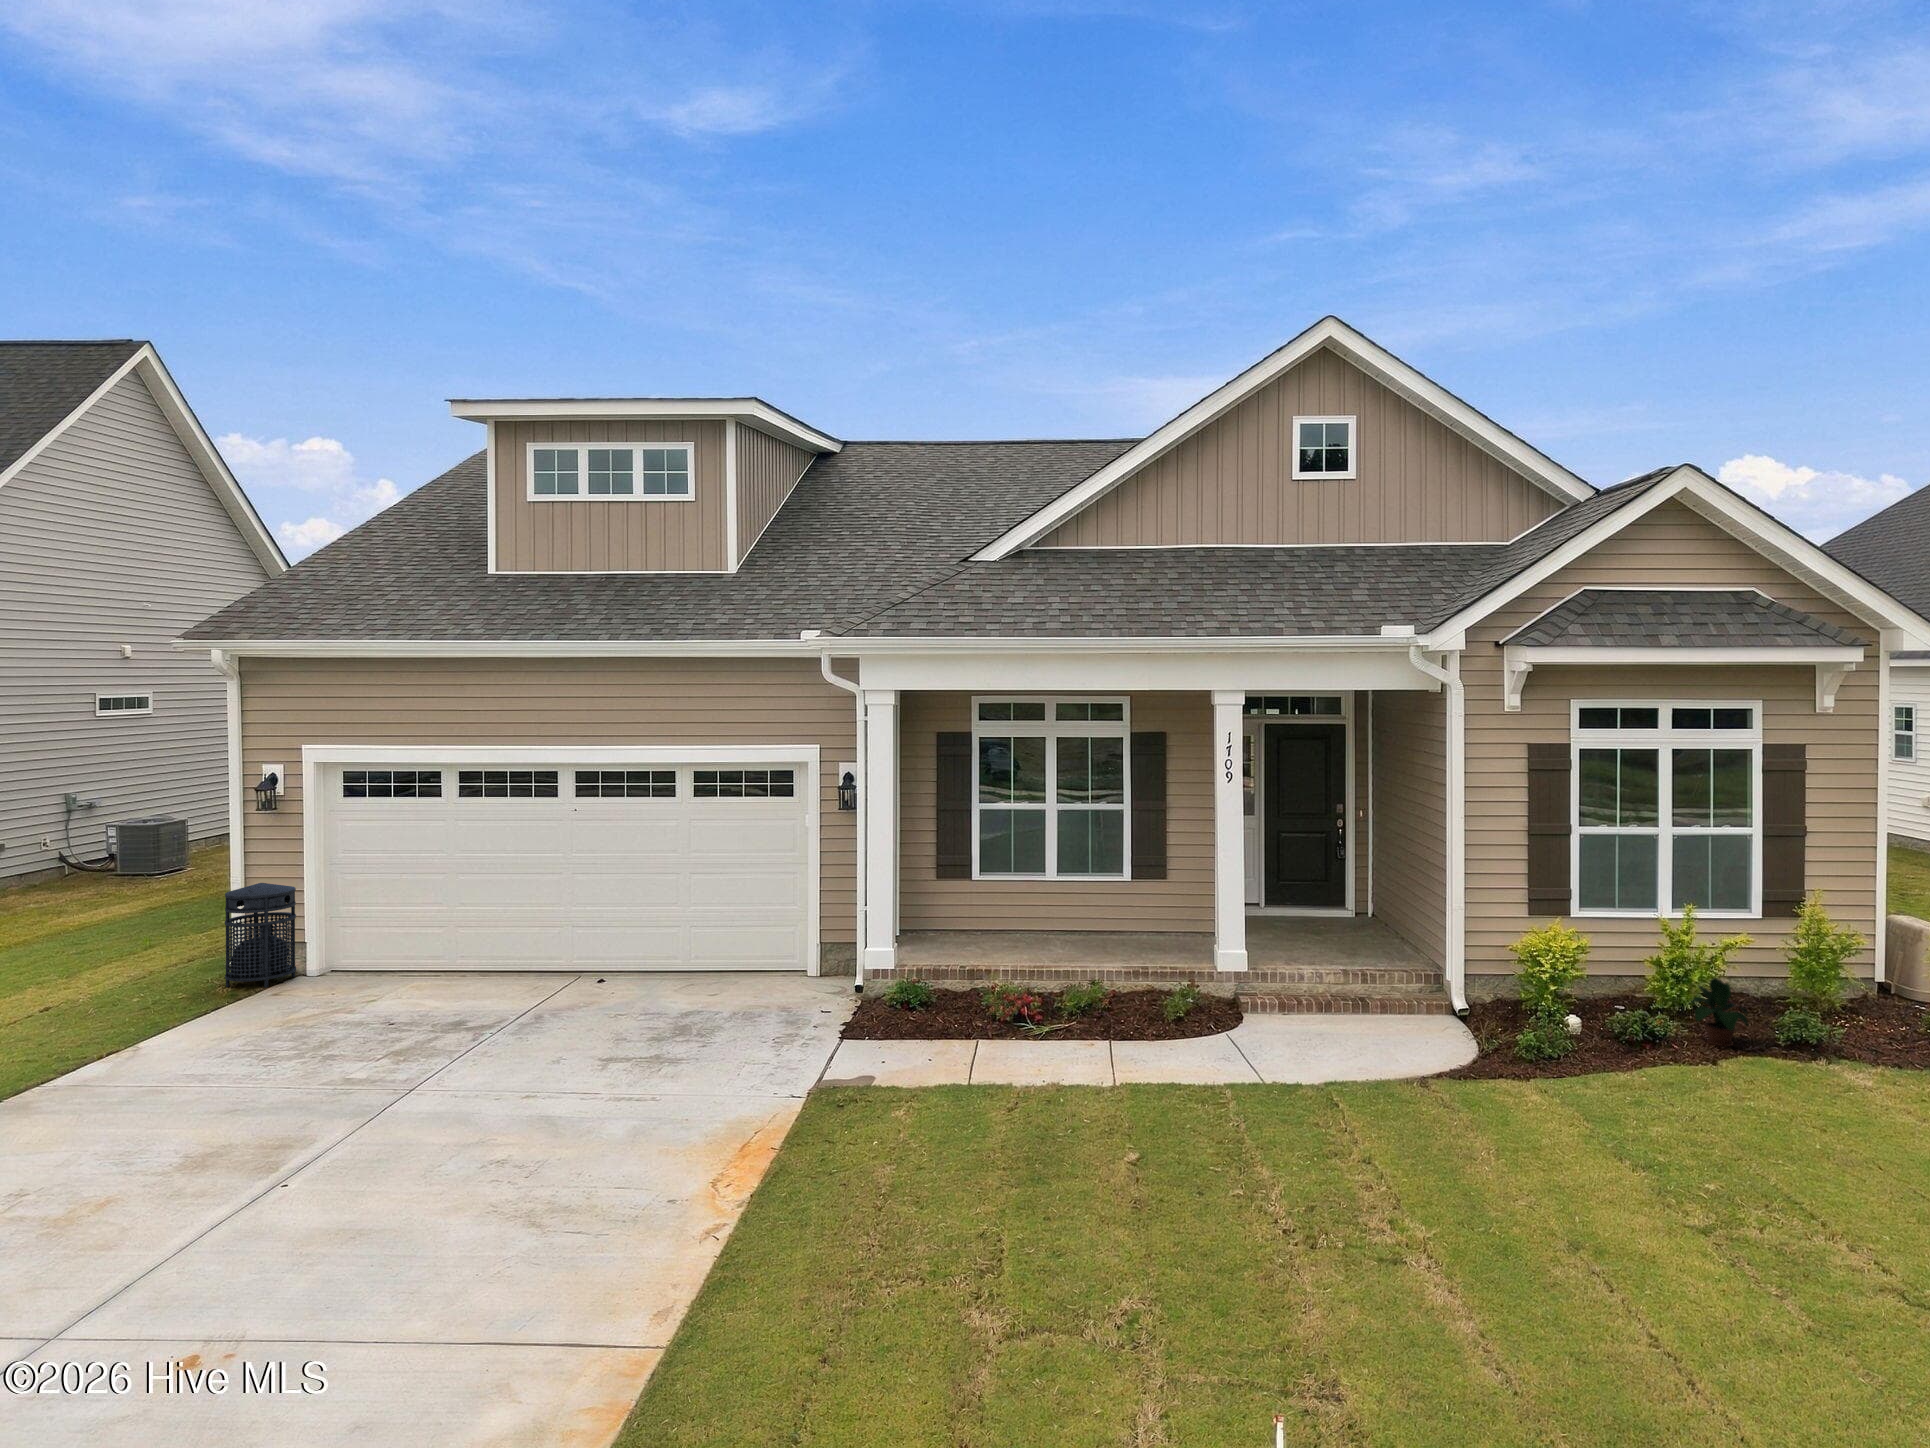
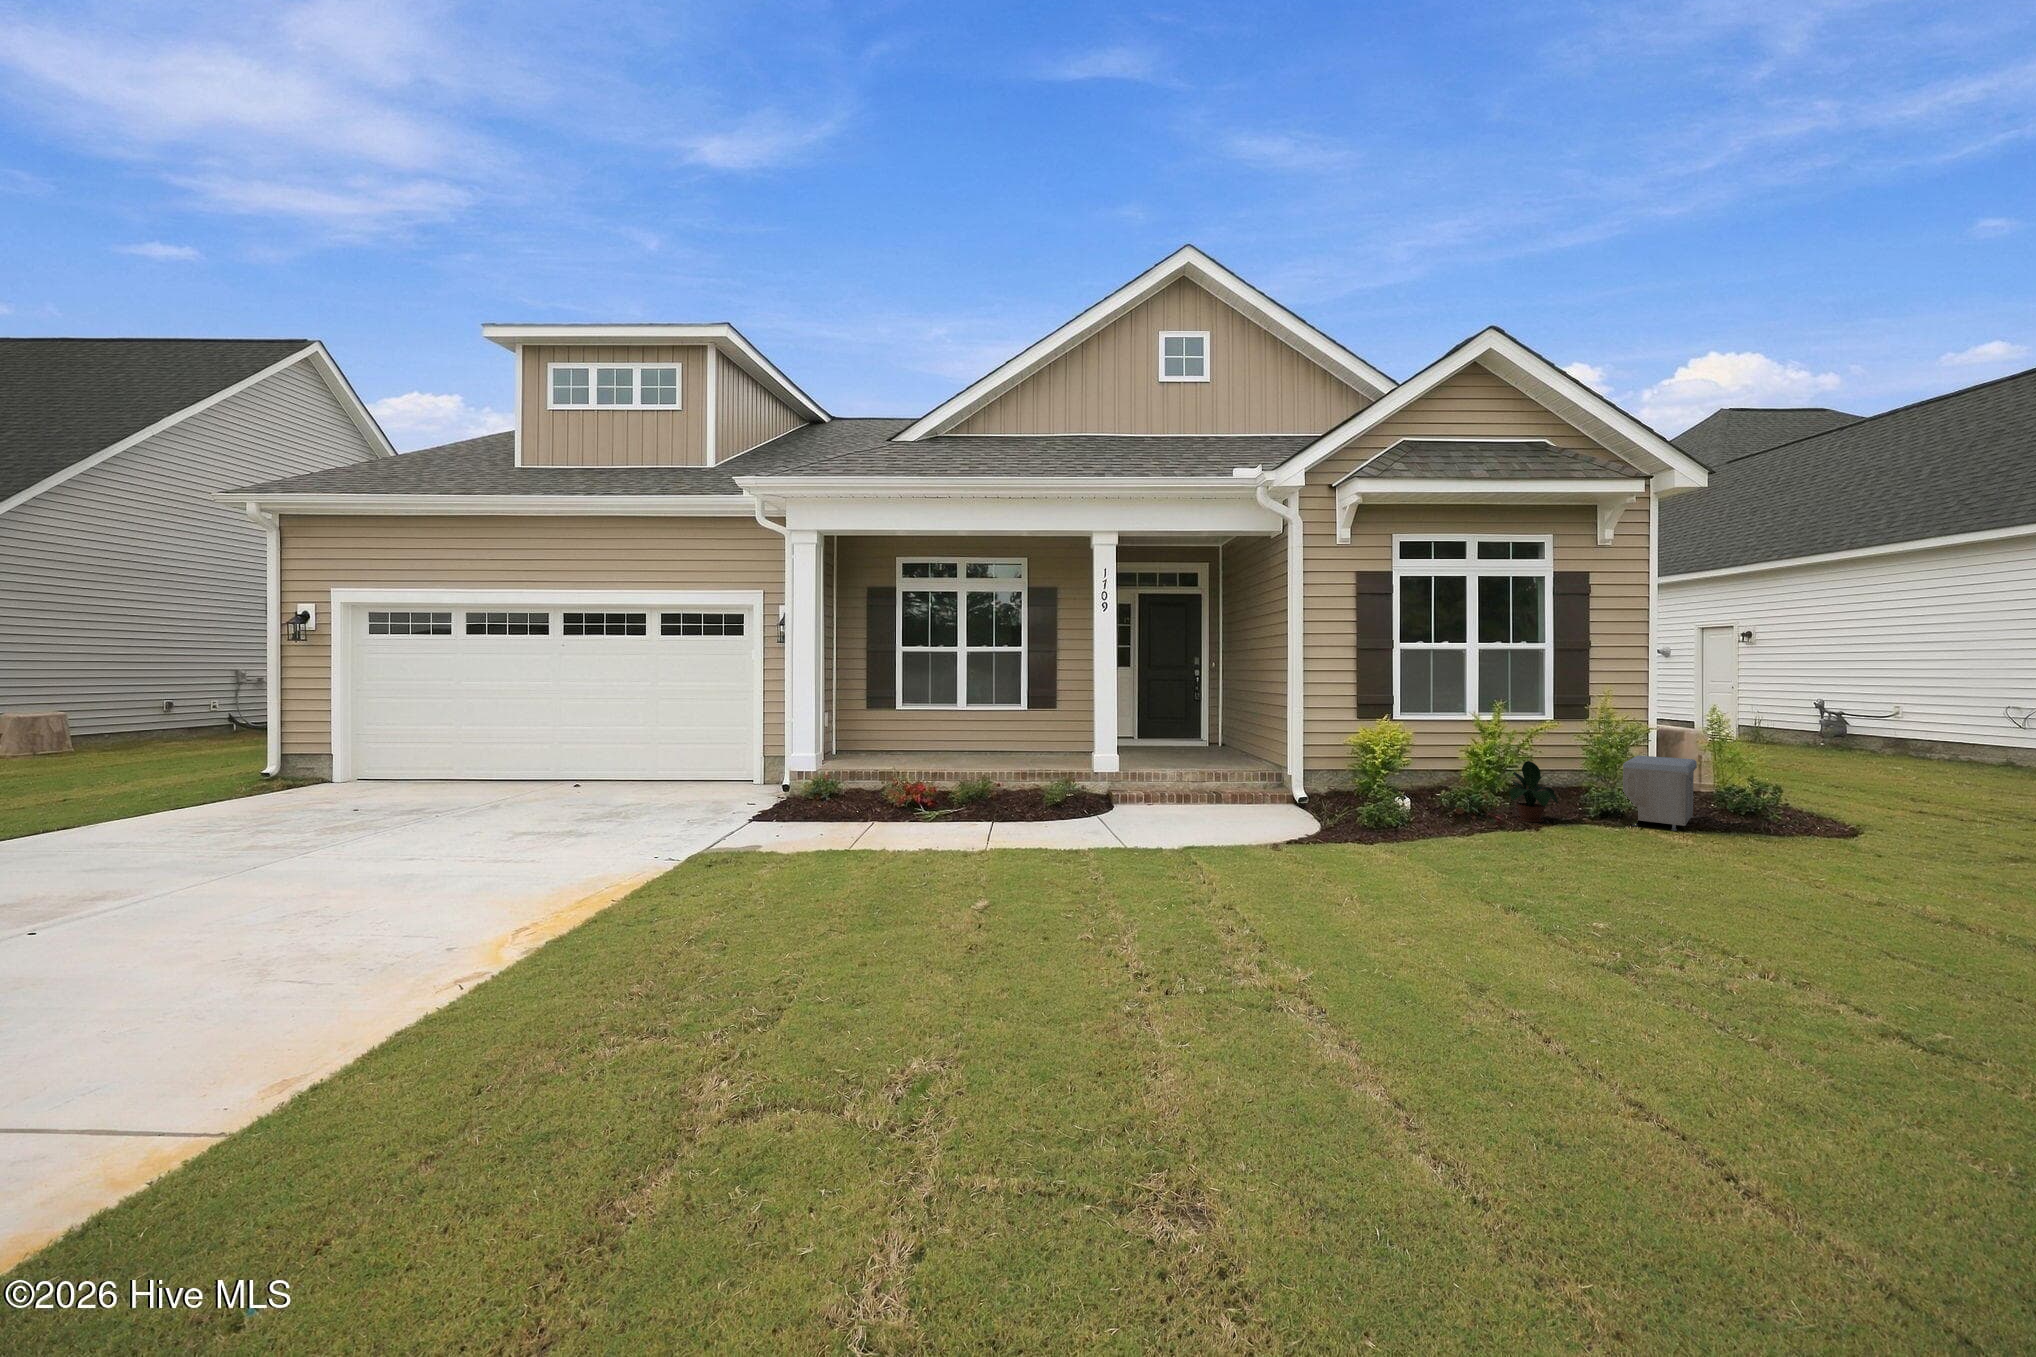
trash can: present [225,883,296,988] -> none [248,703,320,790]
storage bench: none [1820,967,1909,1061] -> present [1623,756,1697,831]

